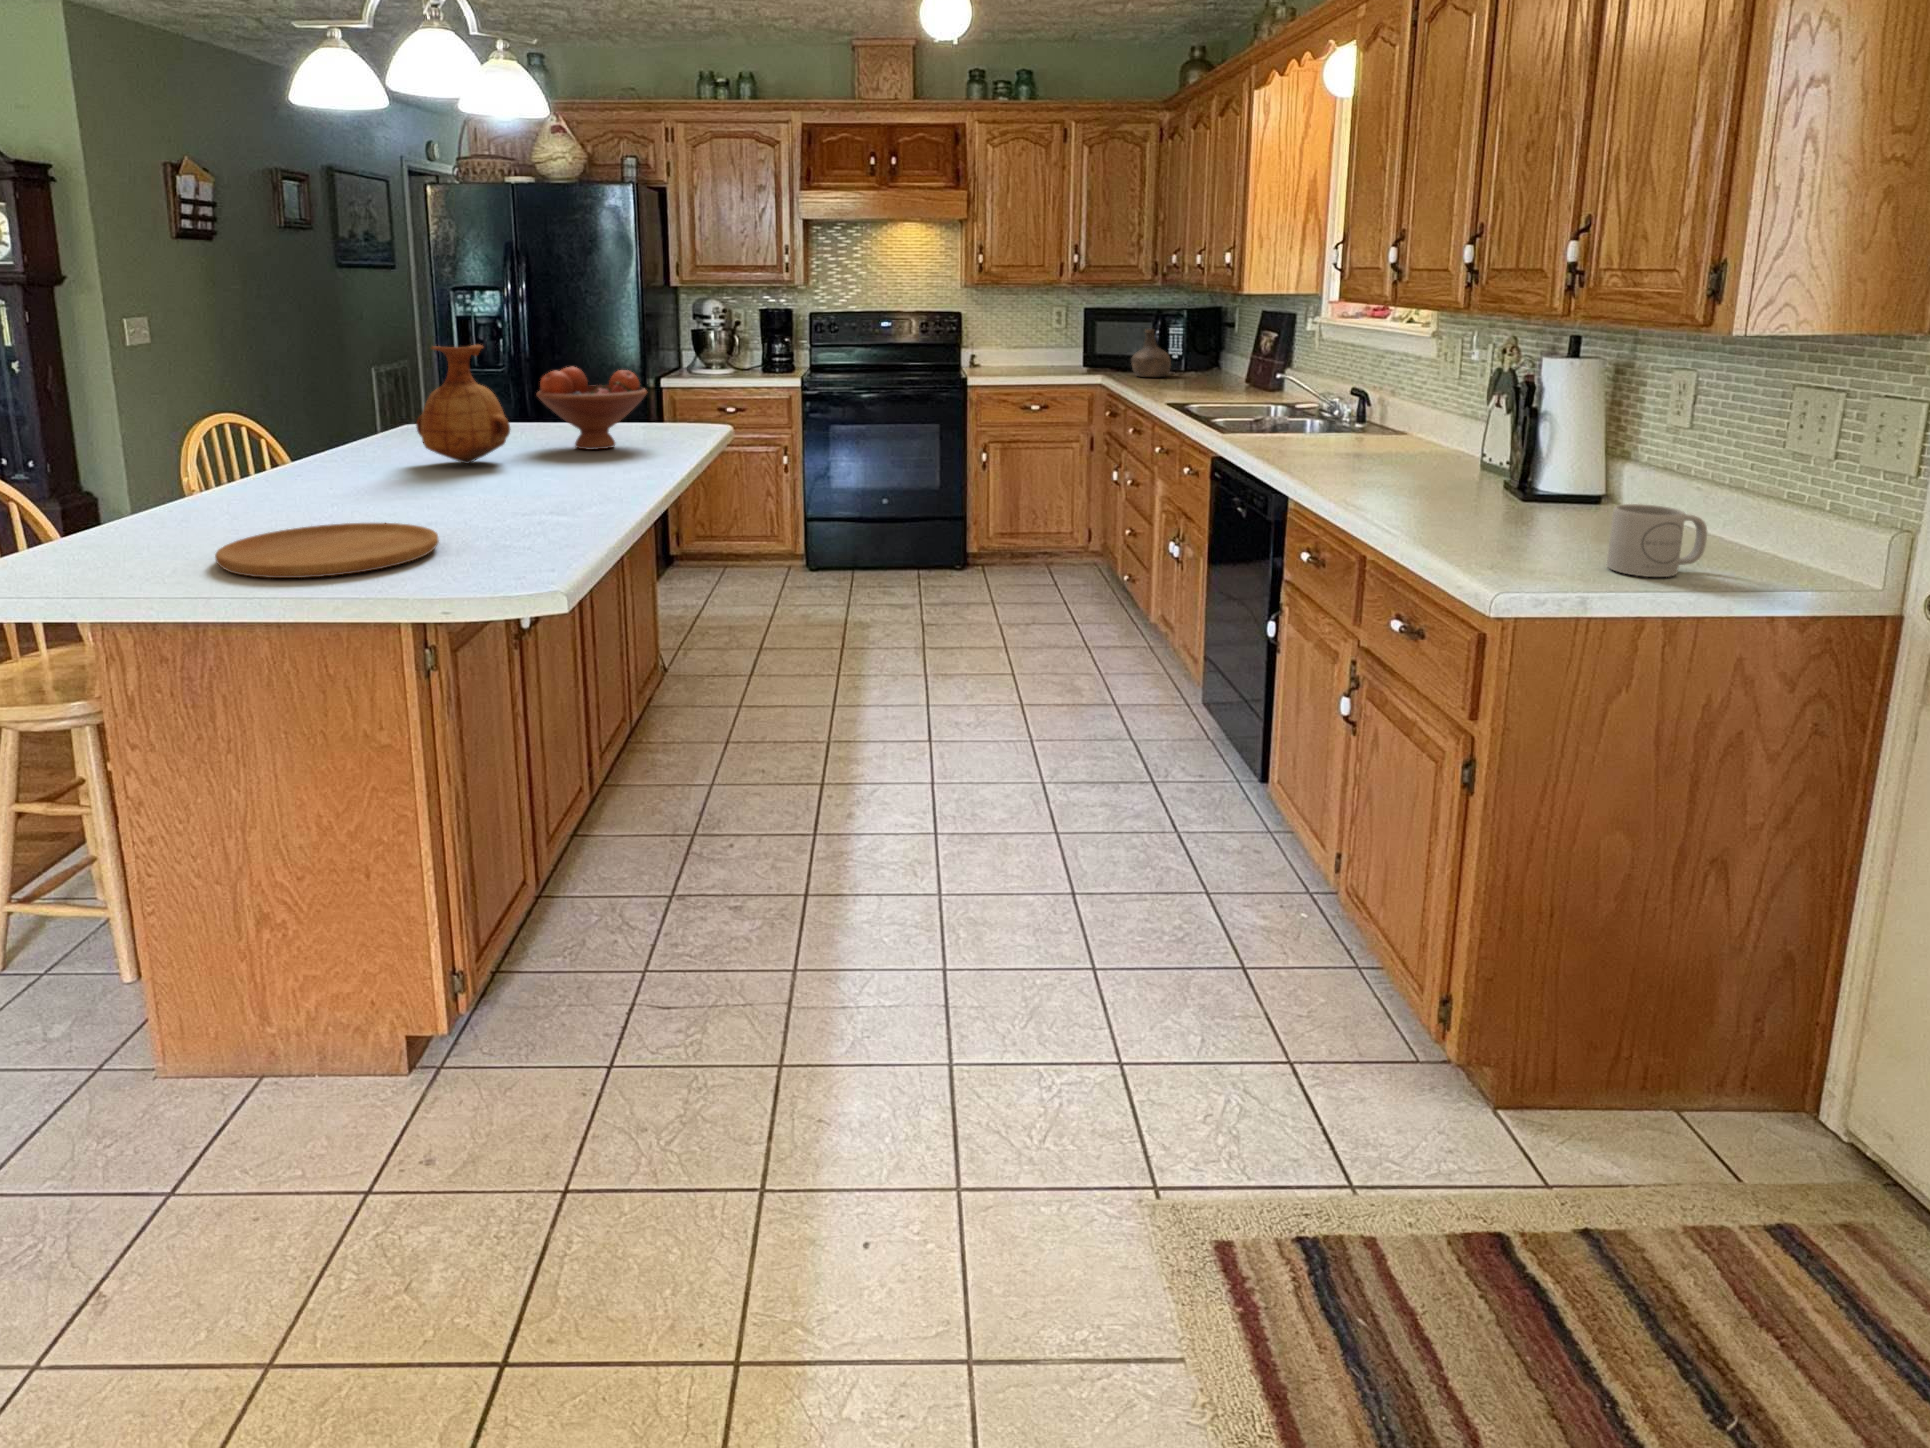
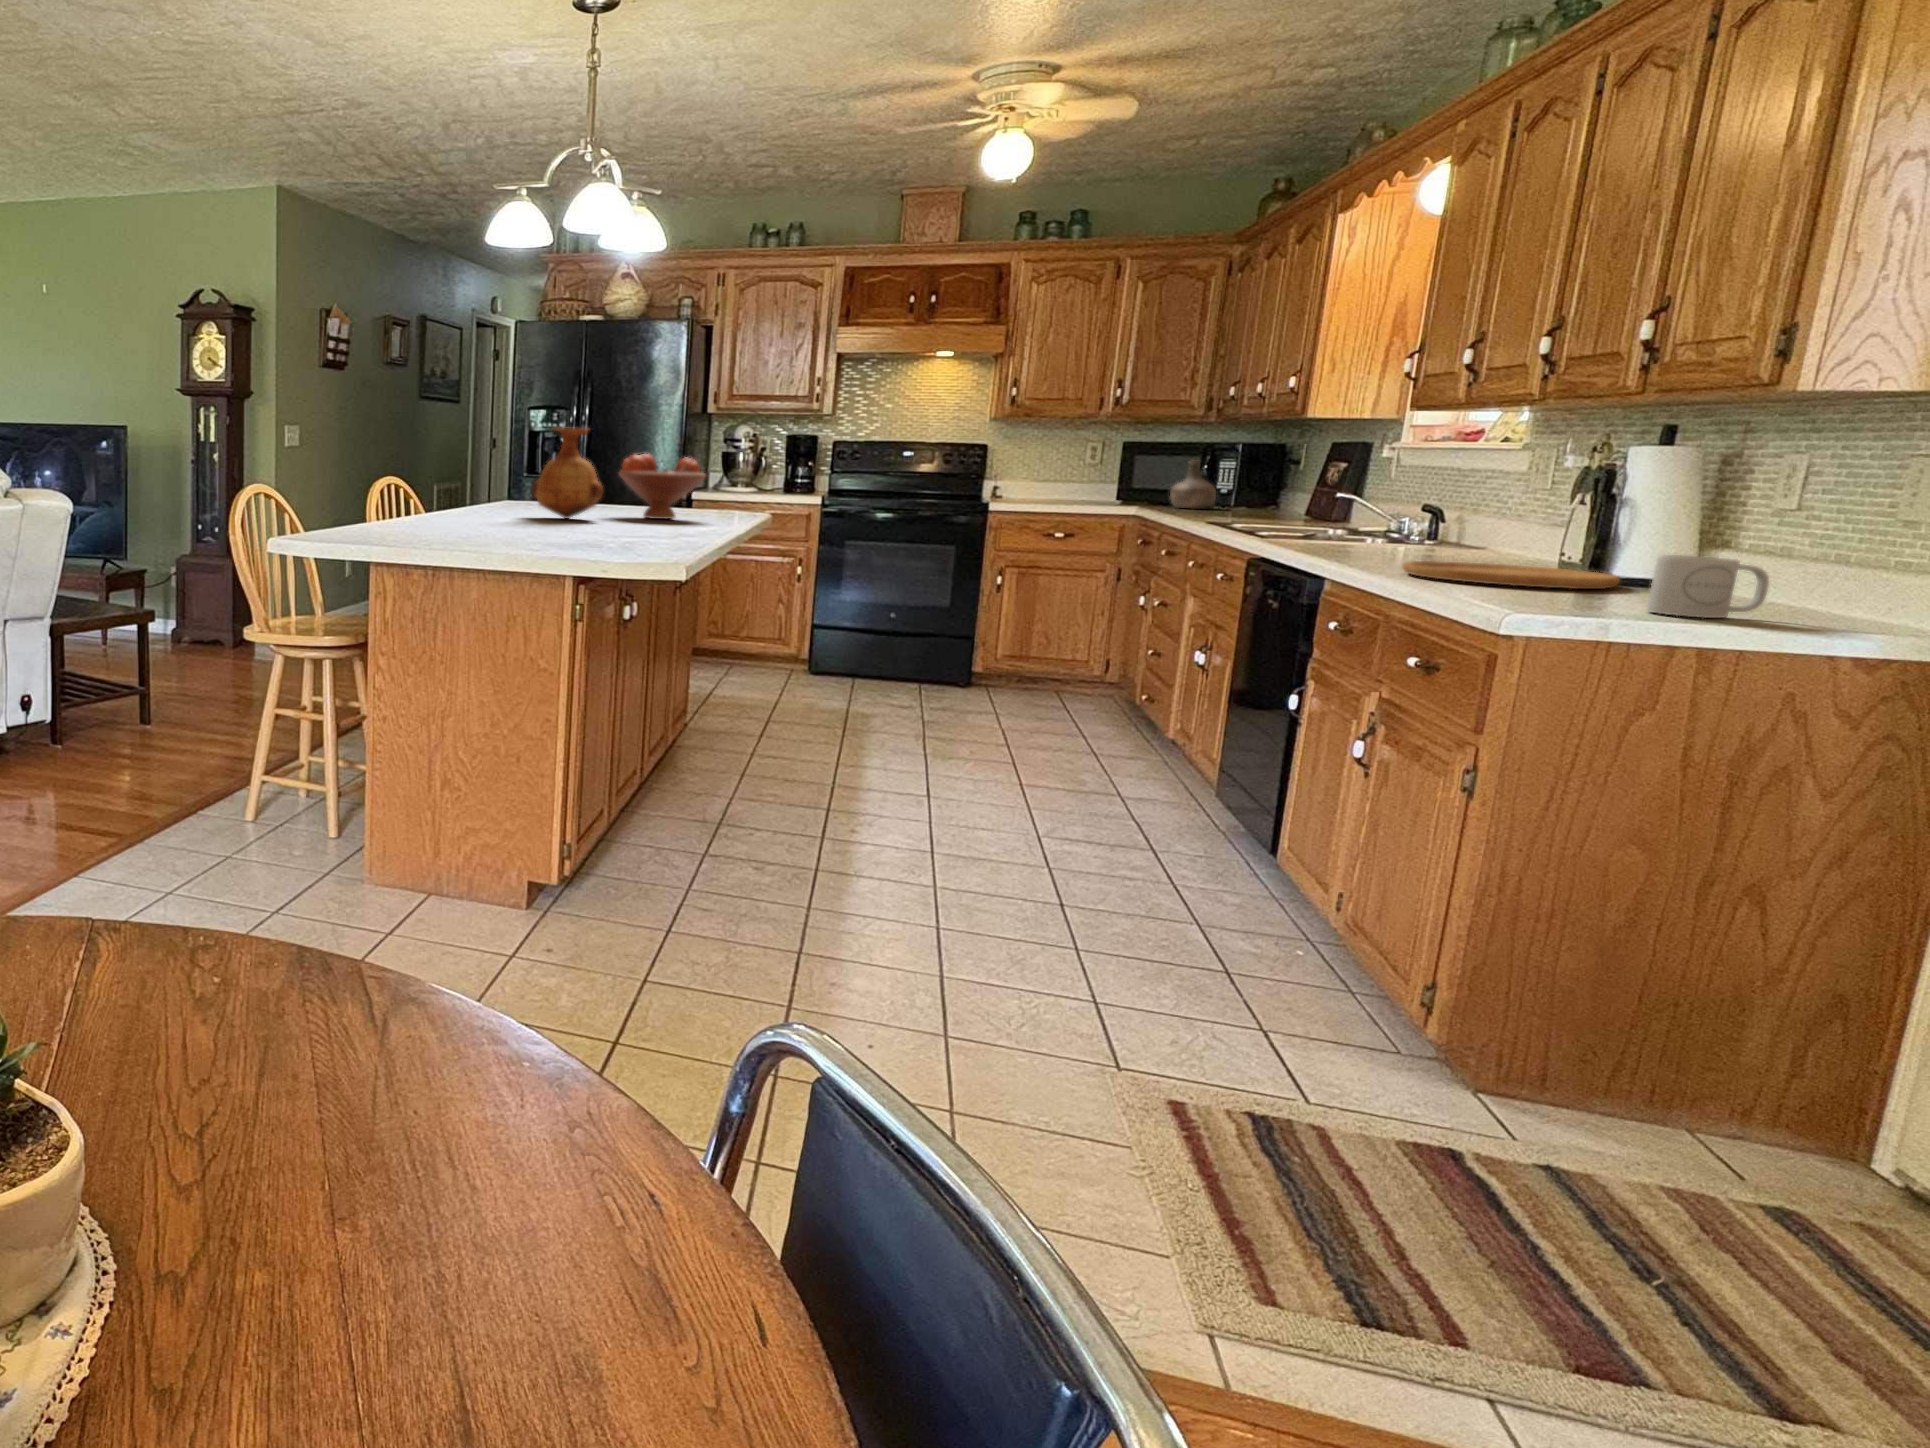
cutting board: present [215,523,439,578] -> present [1402,561,1620,589]

